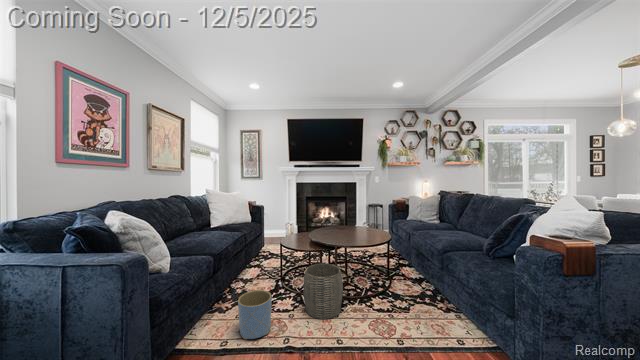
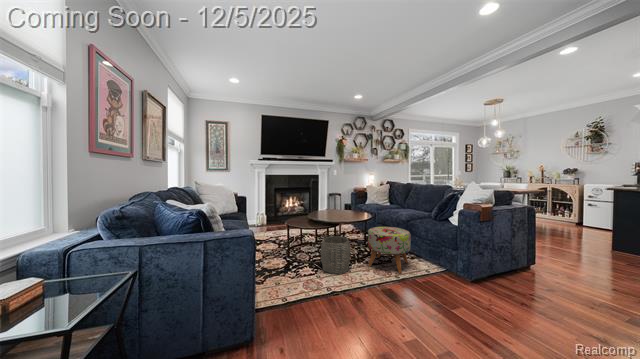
ottoman: none [371,256,437,336] -> present [368,227,411,273]
planter: present [238,290,272,340] -> none [286,257,311,292]

